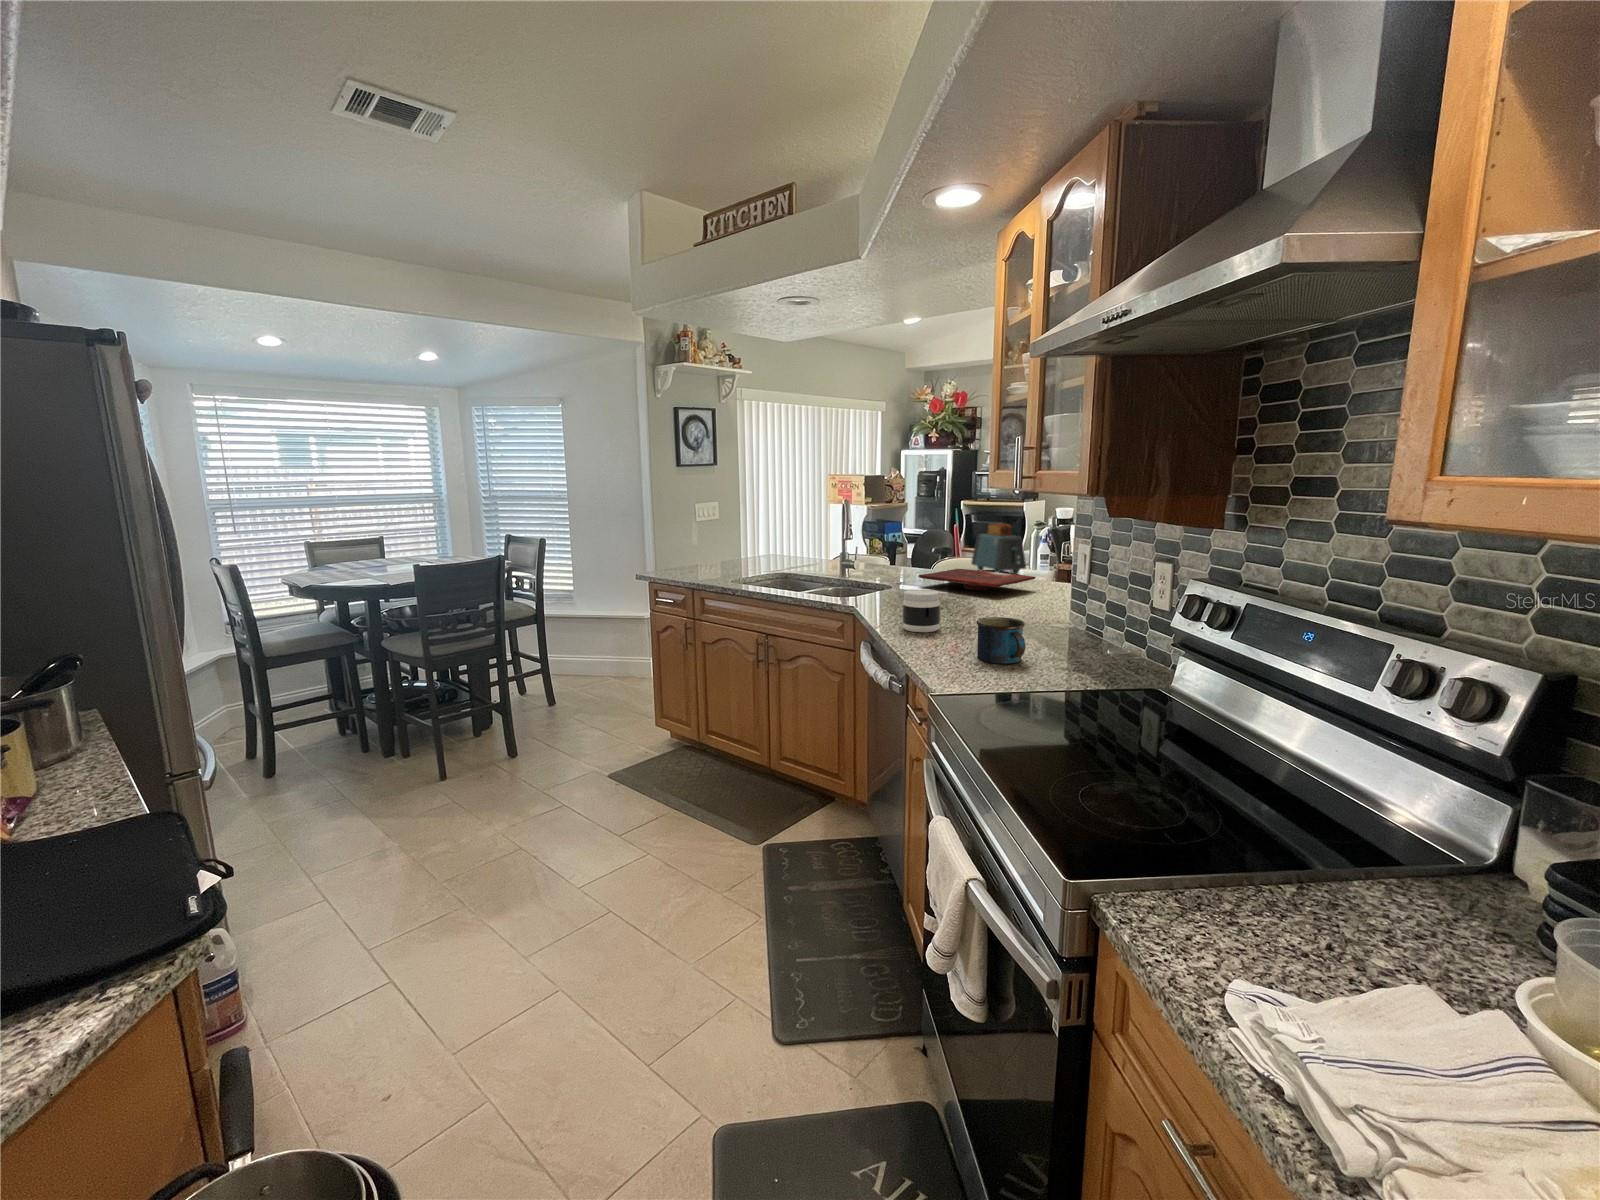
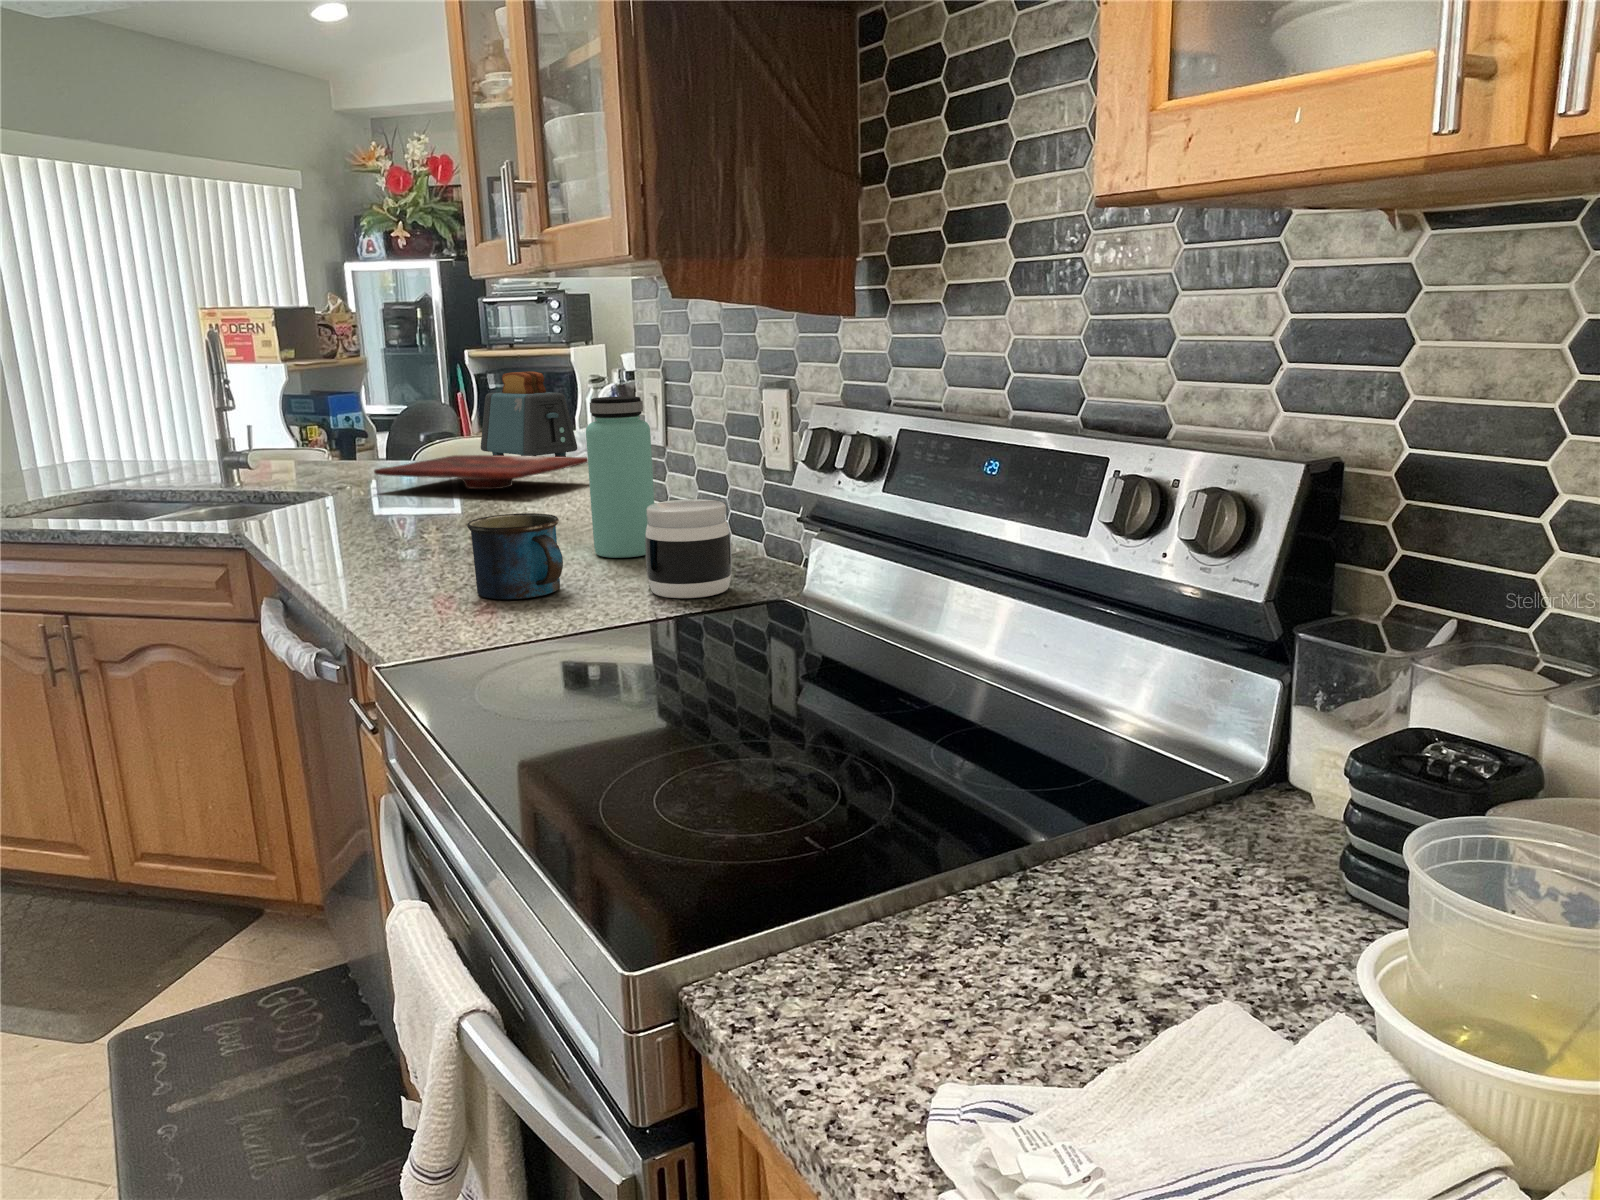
bottle: none [1039,556,1079,645] -> present [586,396,654,558]
jar: present [902,589,941,632] -> present [645,499,732,598]

